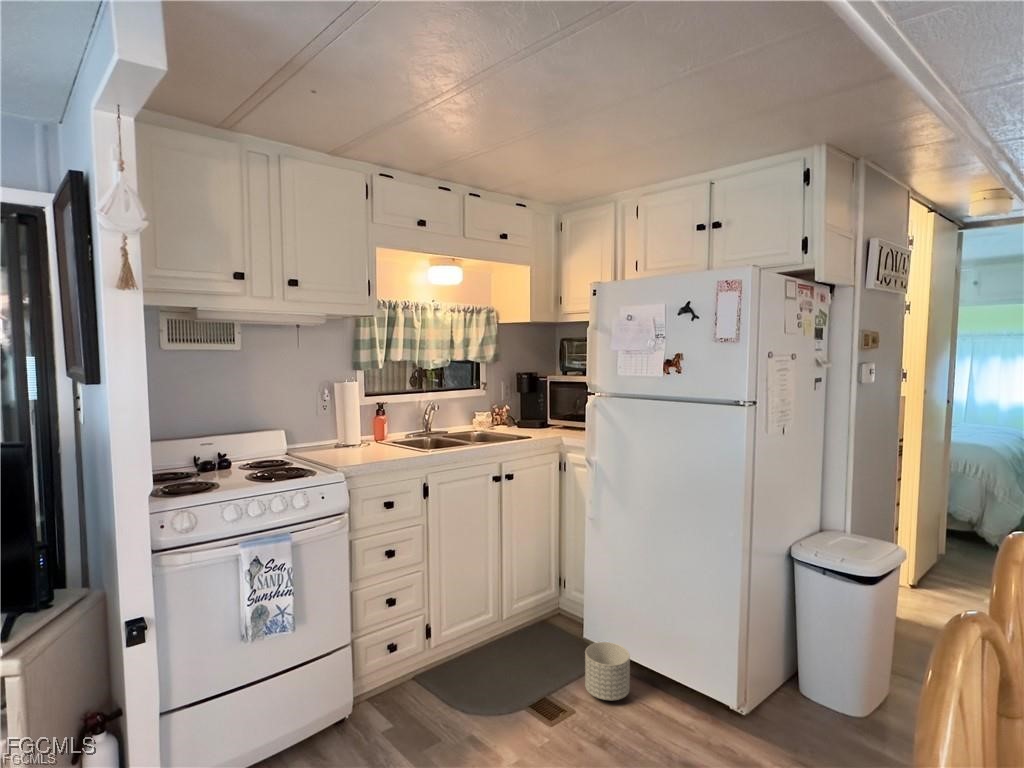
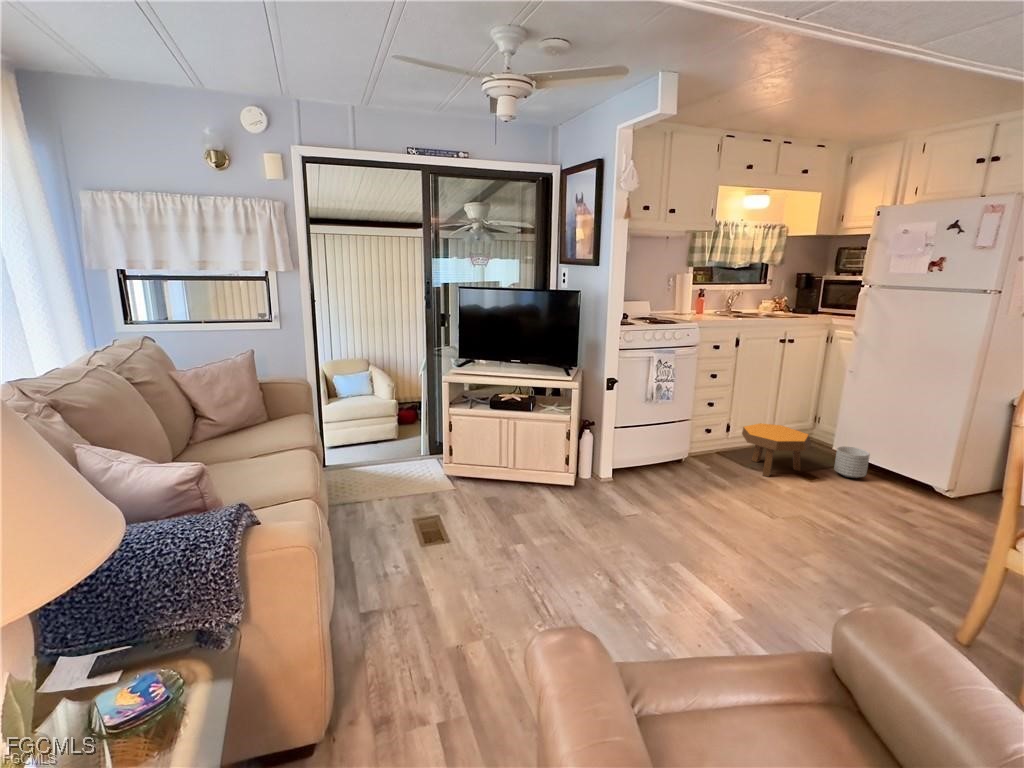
footstool: none [445,618,548,736] -> present [742,423,811,477]

